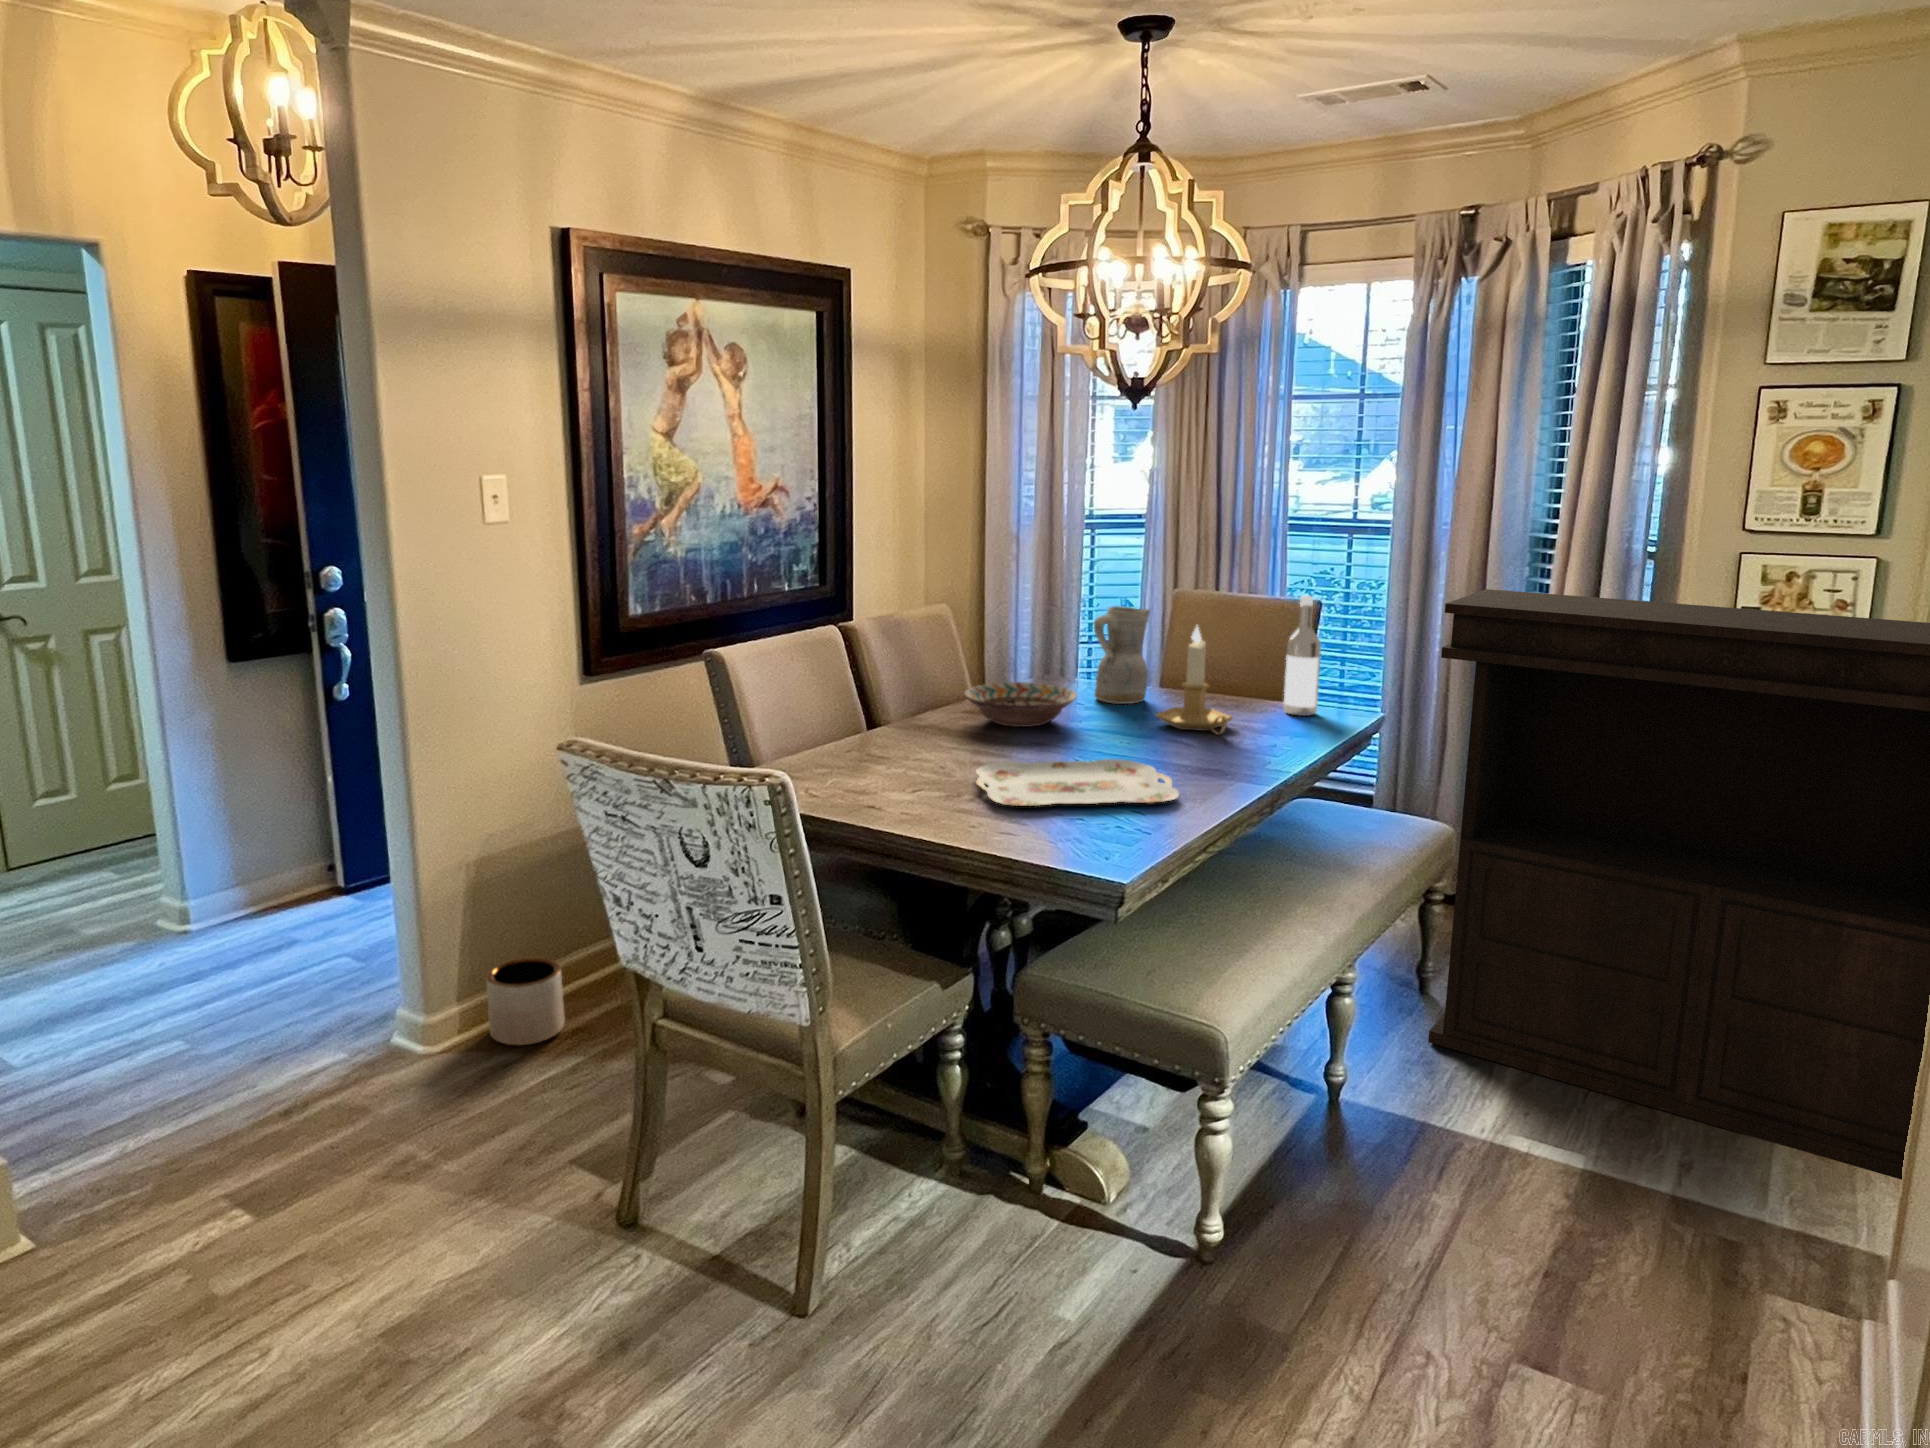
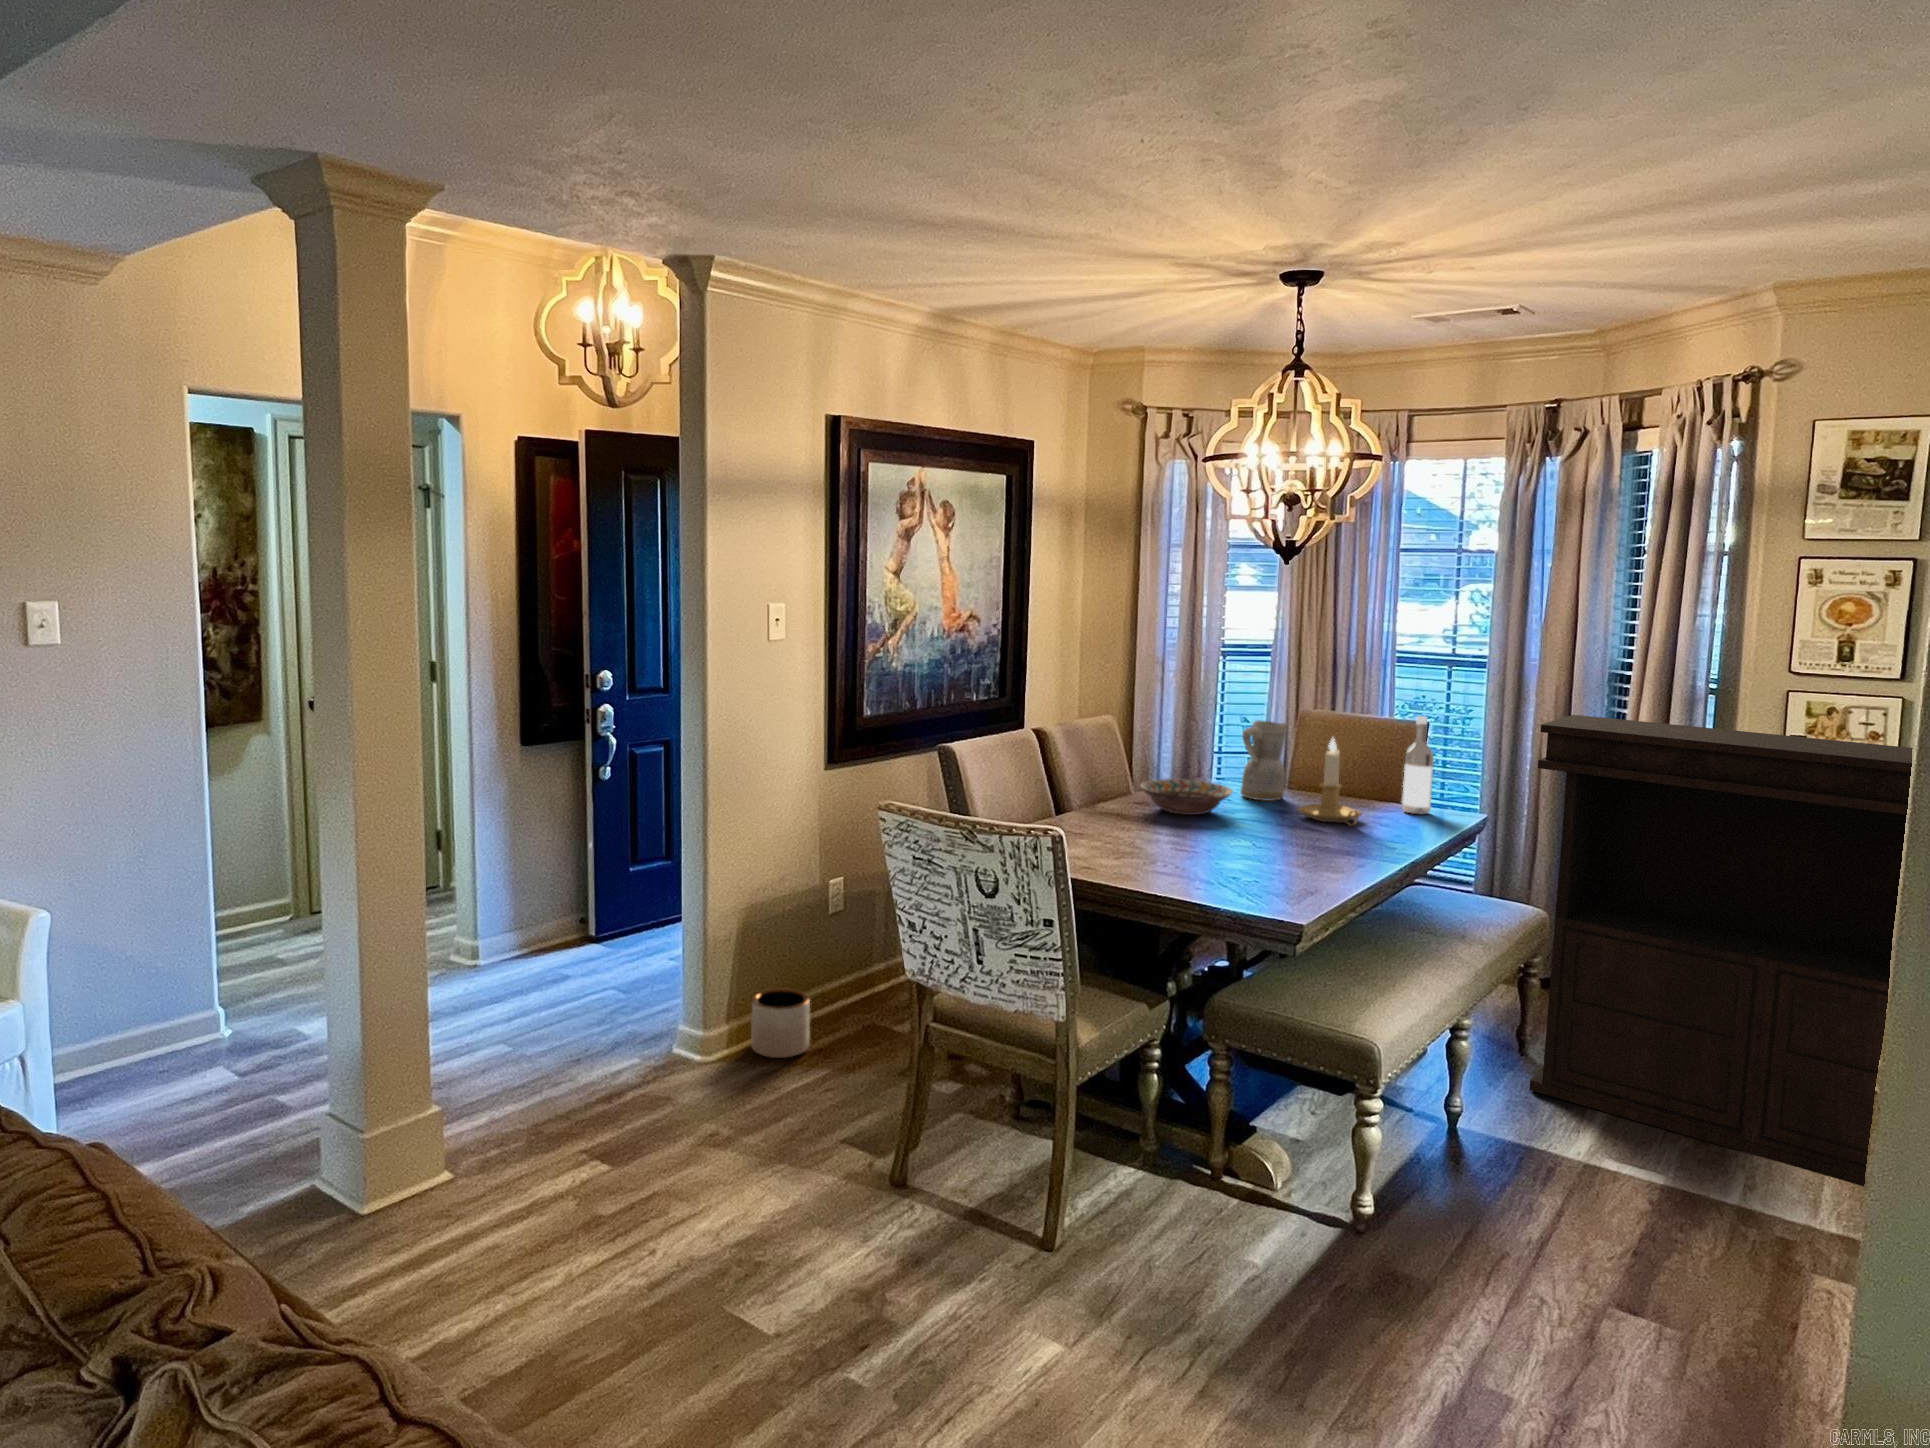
serving tray: present [976,759,1179,806] -> none [1165,838,1333,870]

